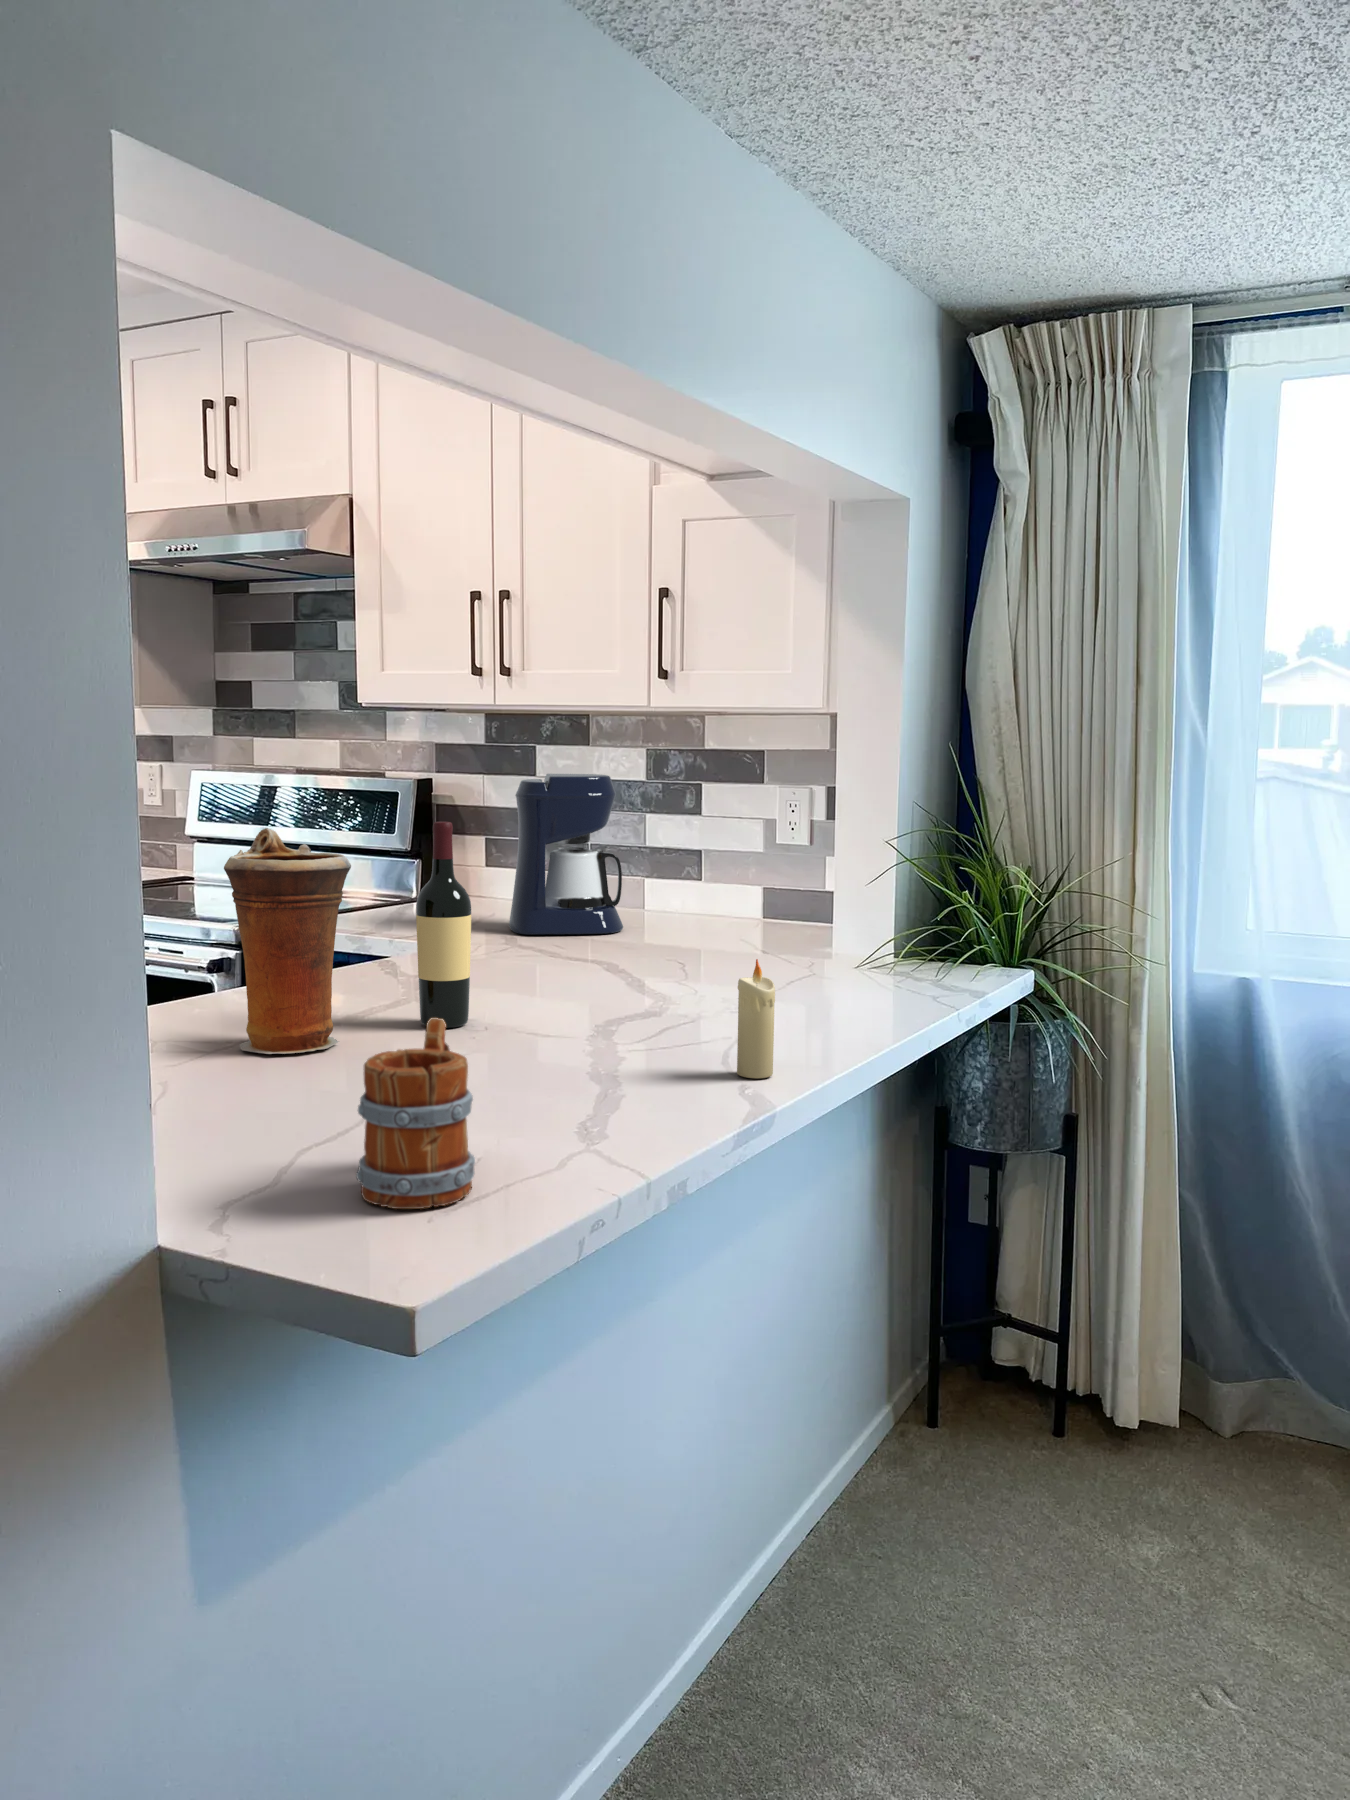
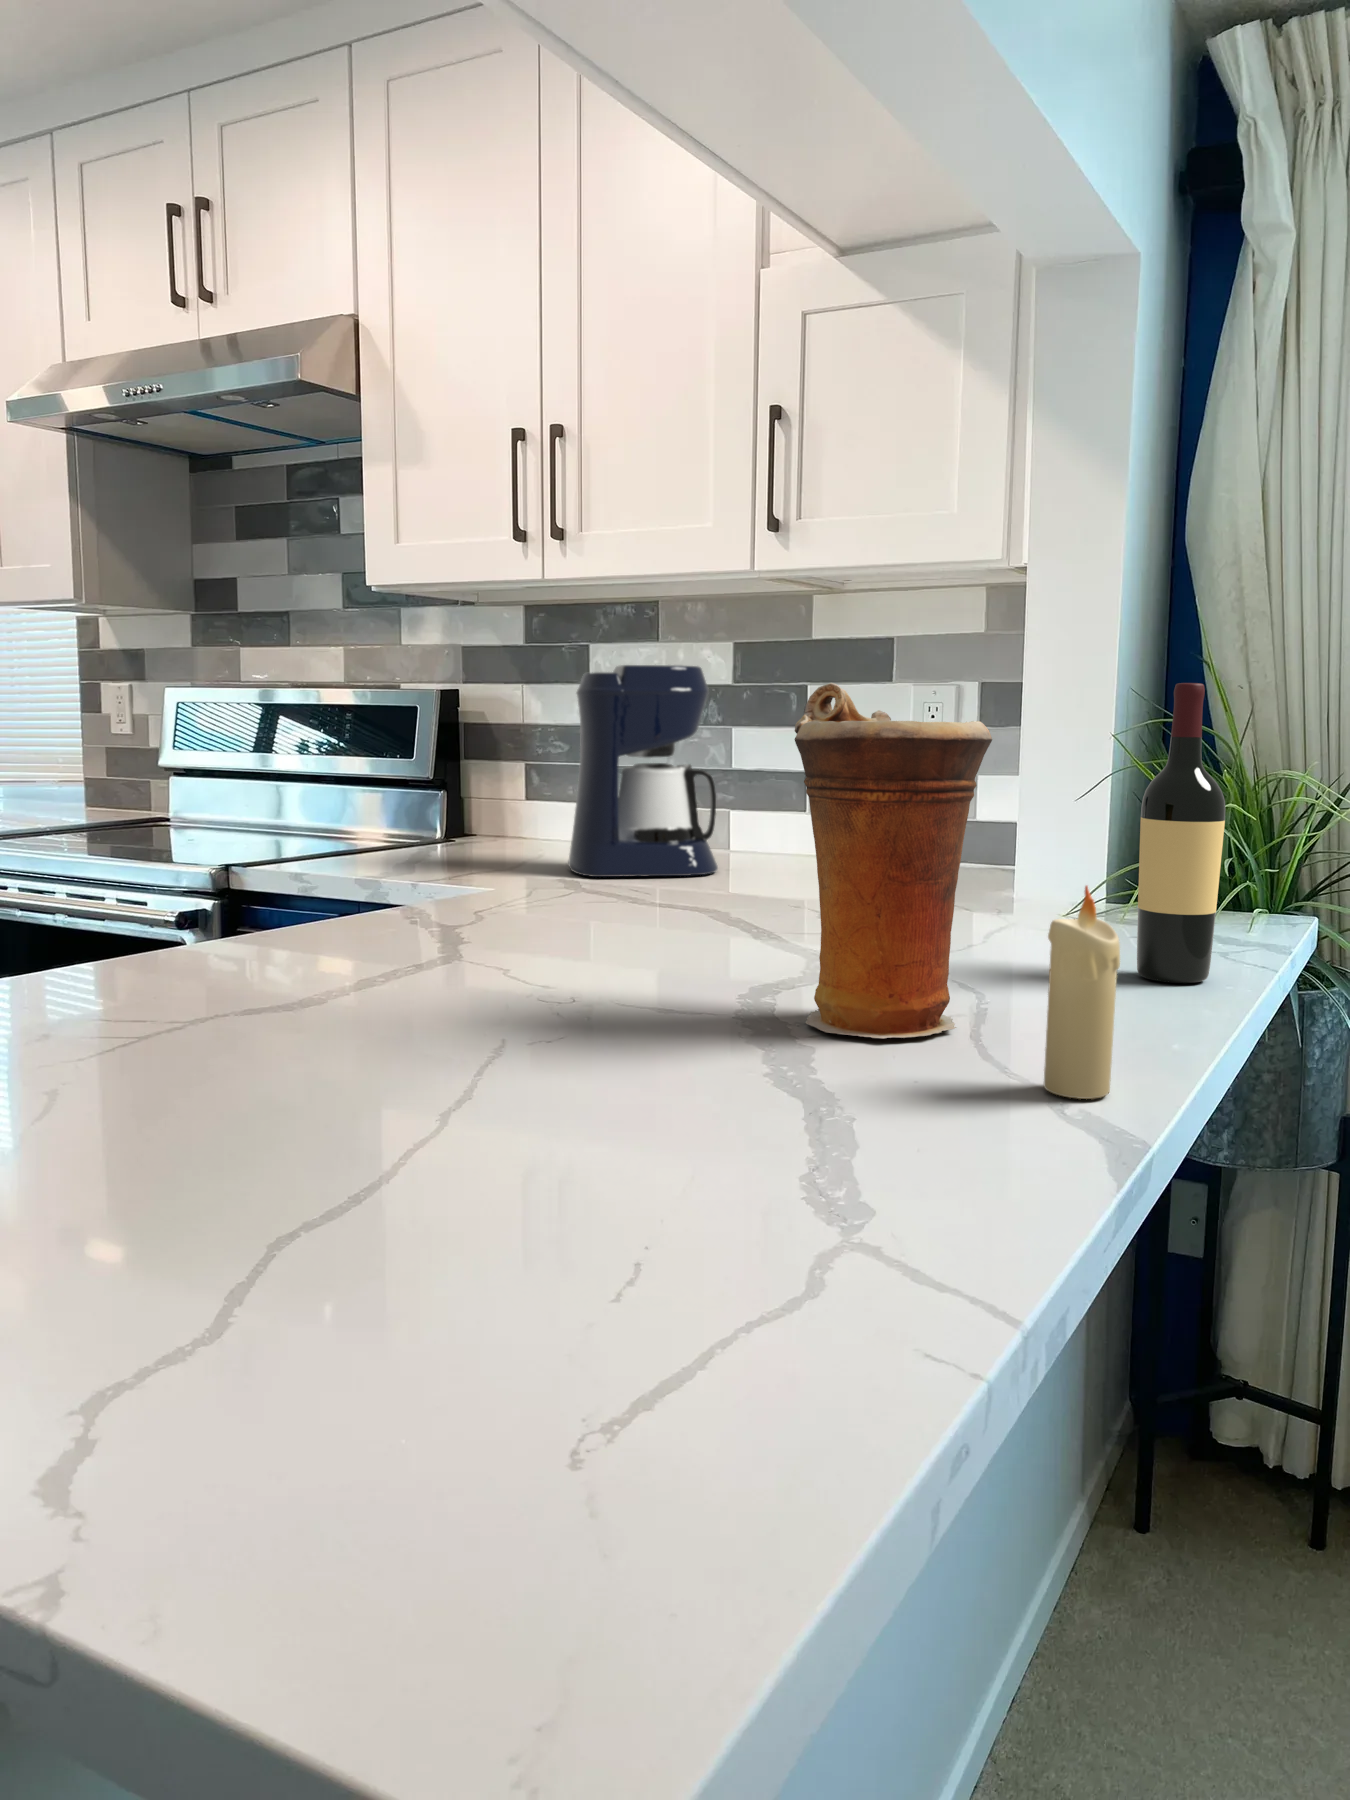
wine bottle: present [416,822,471,1028] -> present [1137,683,1226,983]
vase: present [224,828,351,1054] -> present [795,683,992,1039]
mug: present [356,1018,475,1209] -> none [372,1001,670,1521]

